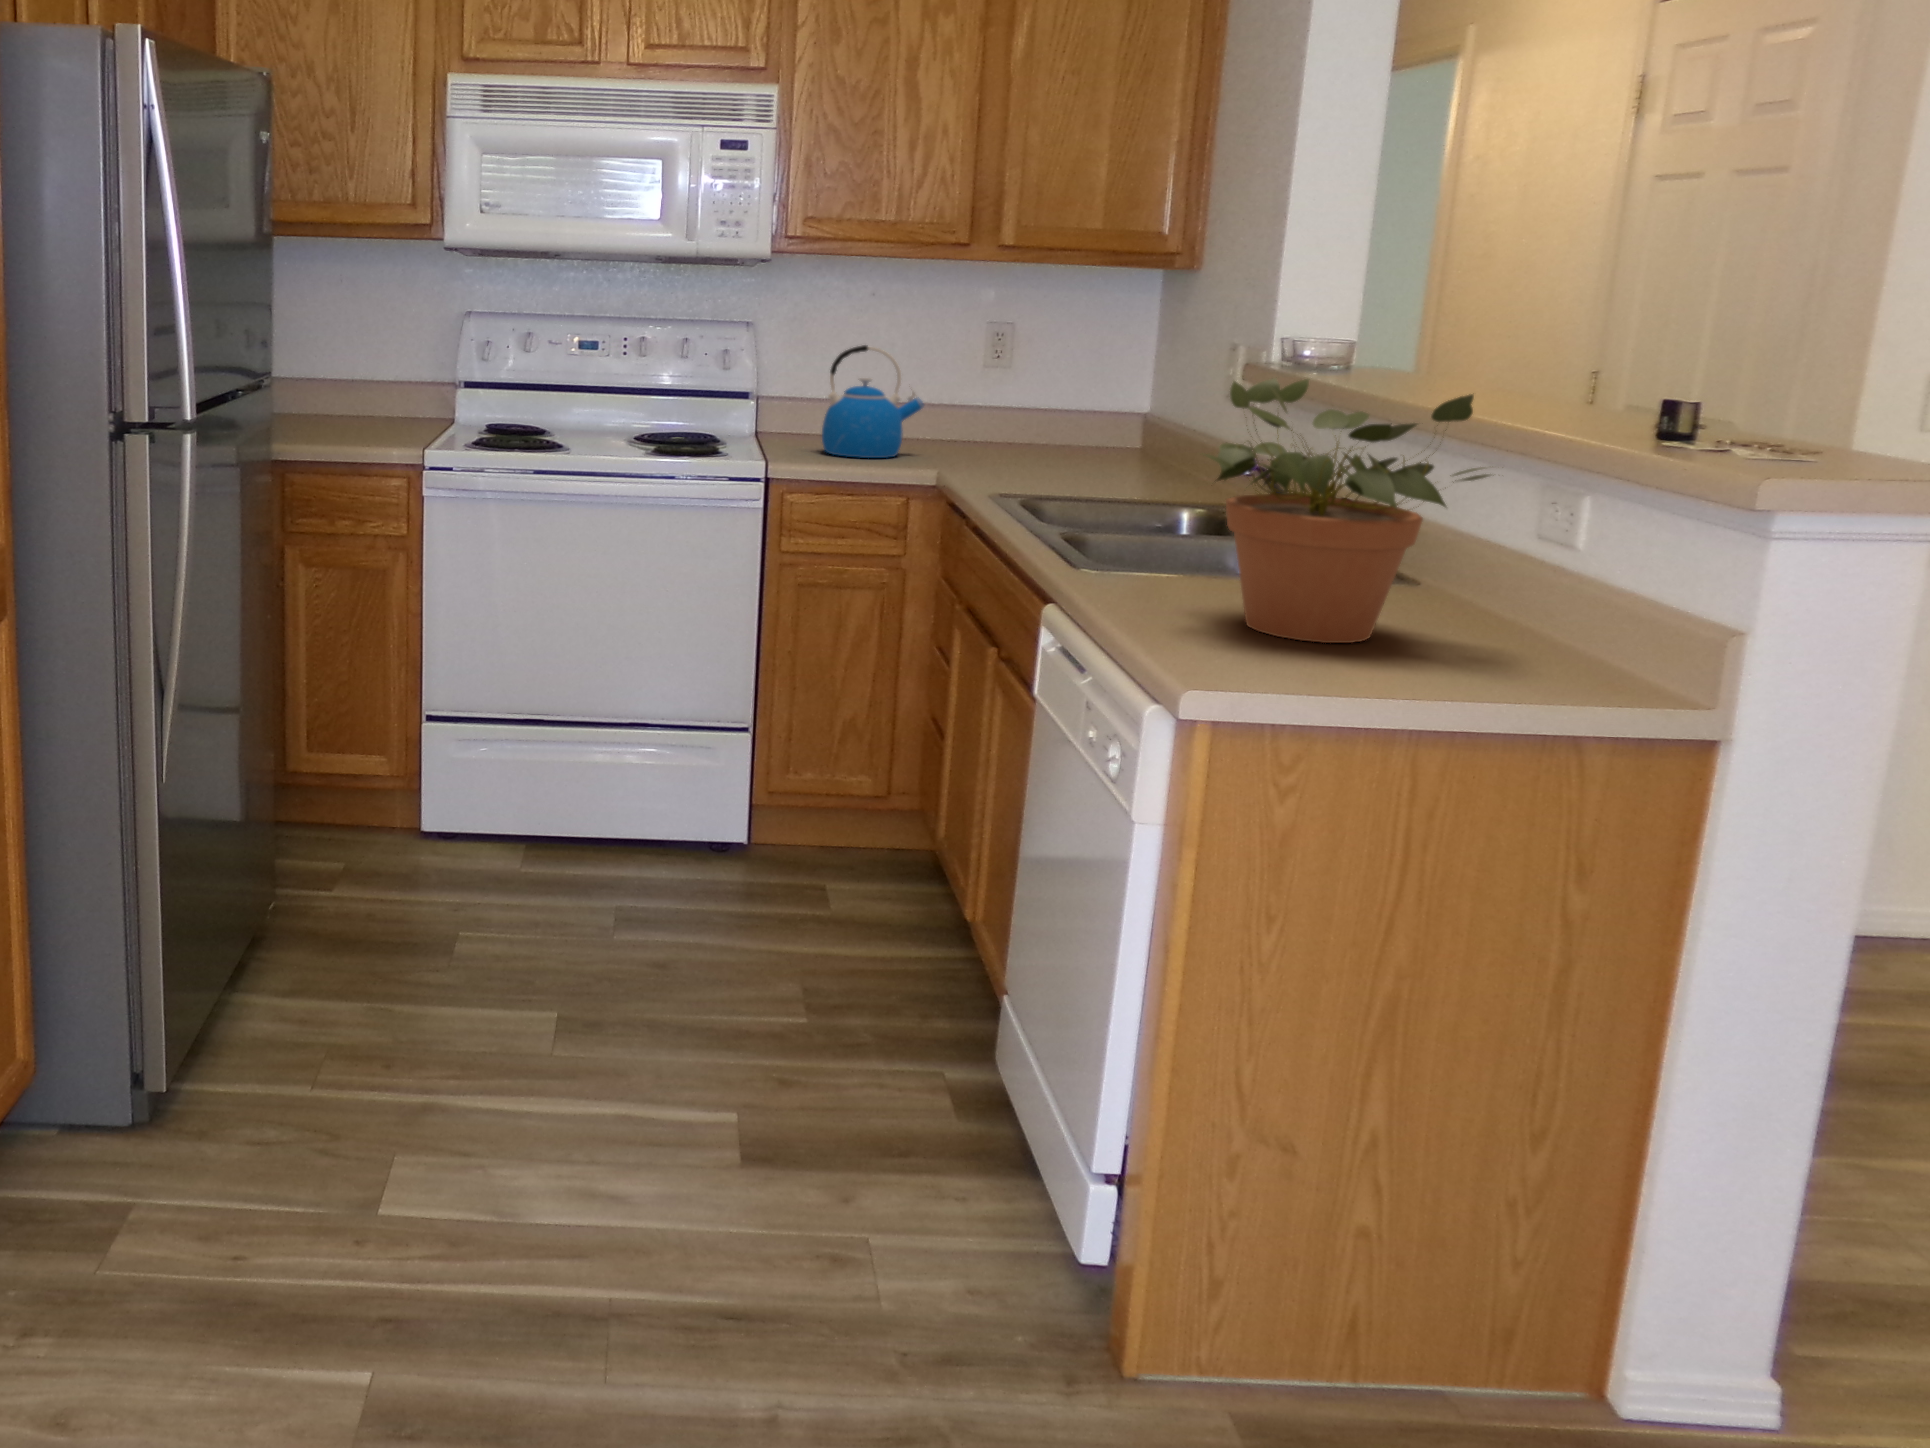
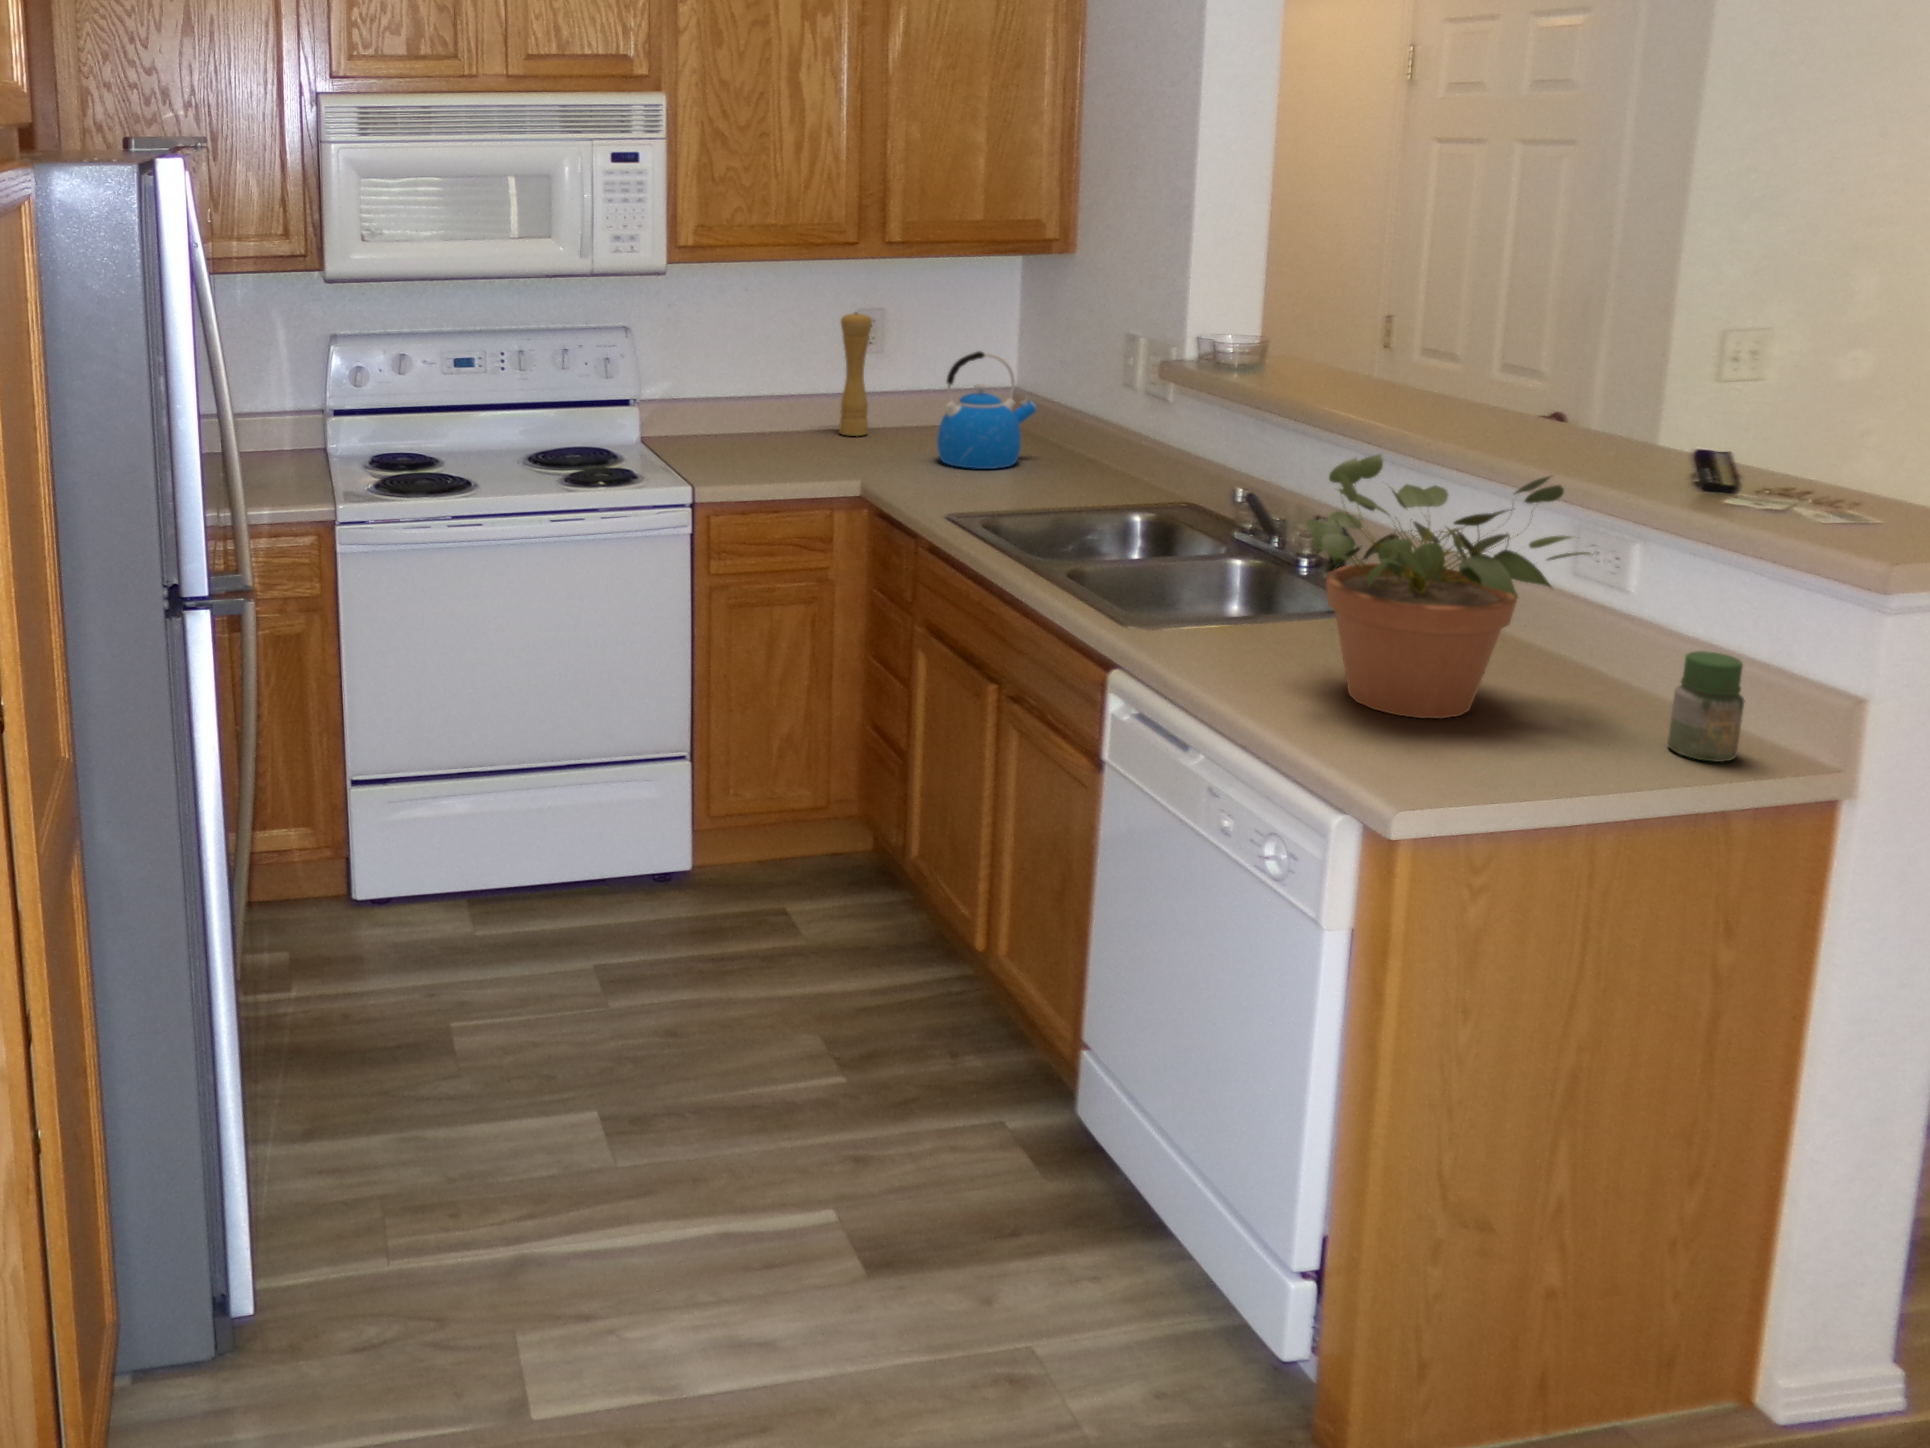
pepper mill: none [956,323,994,447] -> present [839,312,872,436]
kettle: present [822,345,924,458] -> present [937,351,1037,469]
jar: none [1556,579,1639,695] -> present [1668,651,1745,762]

